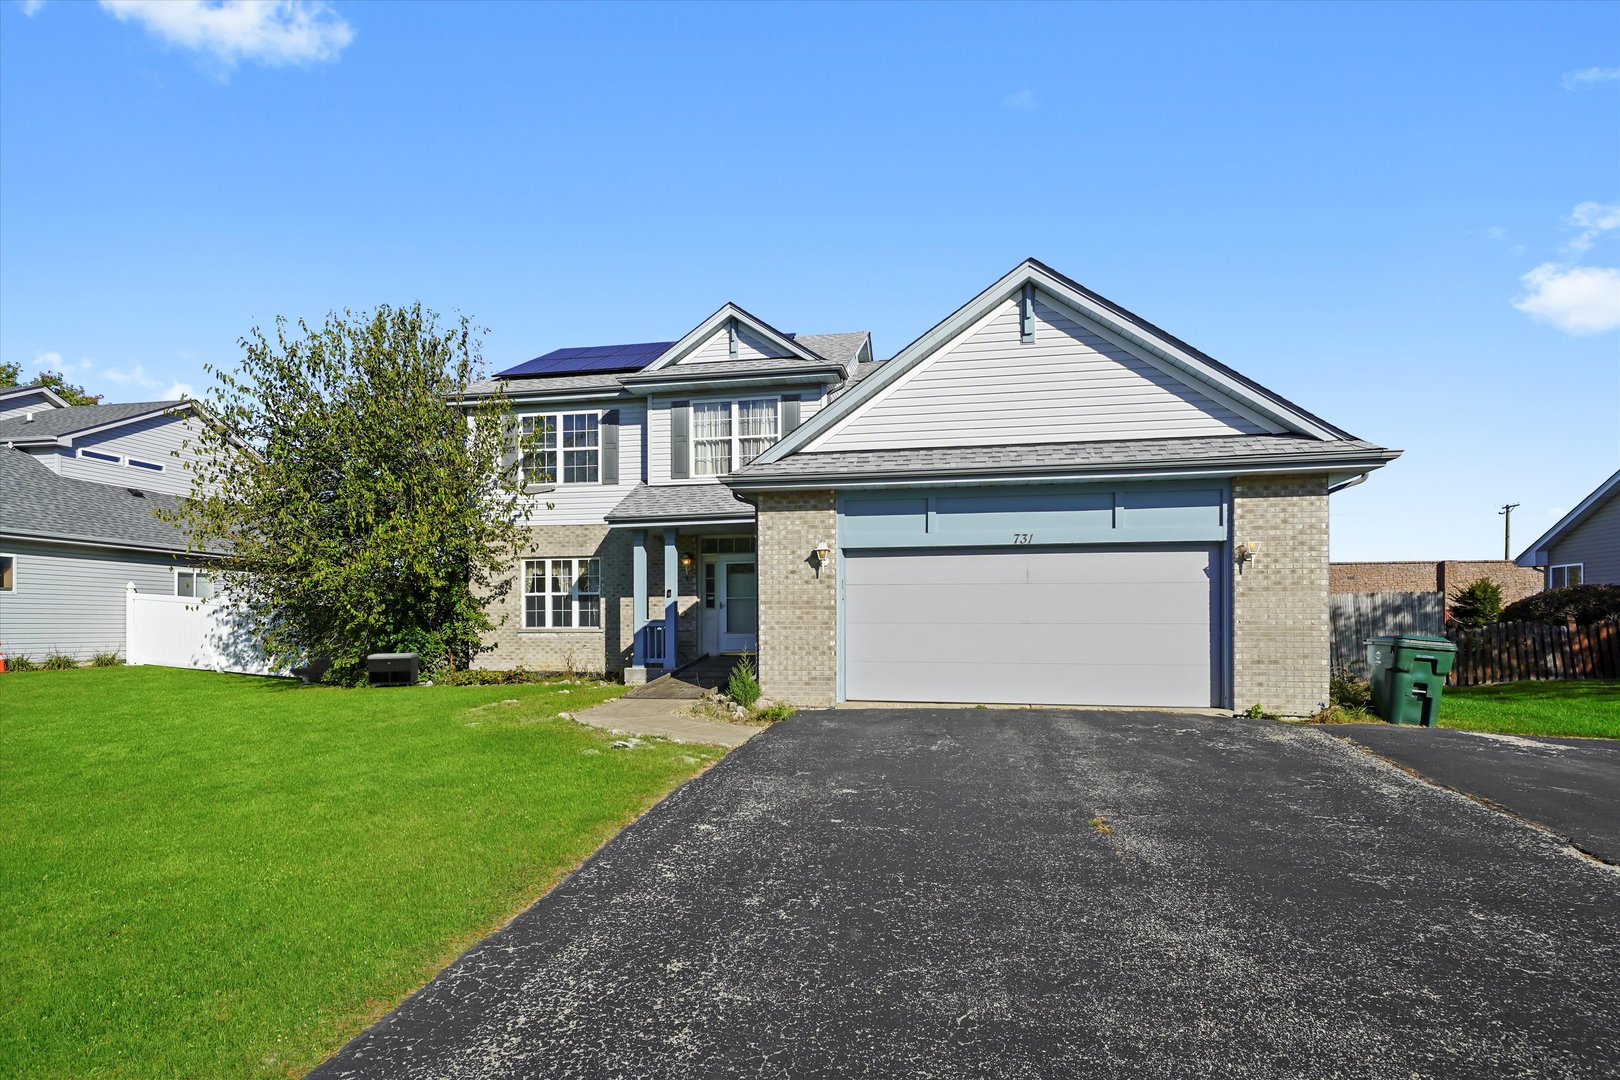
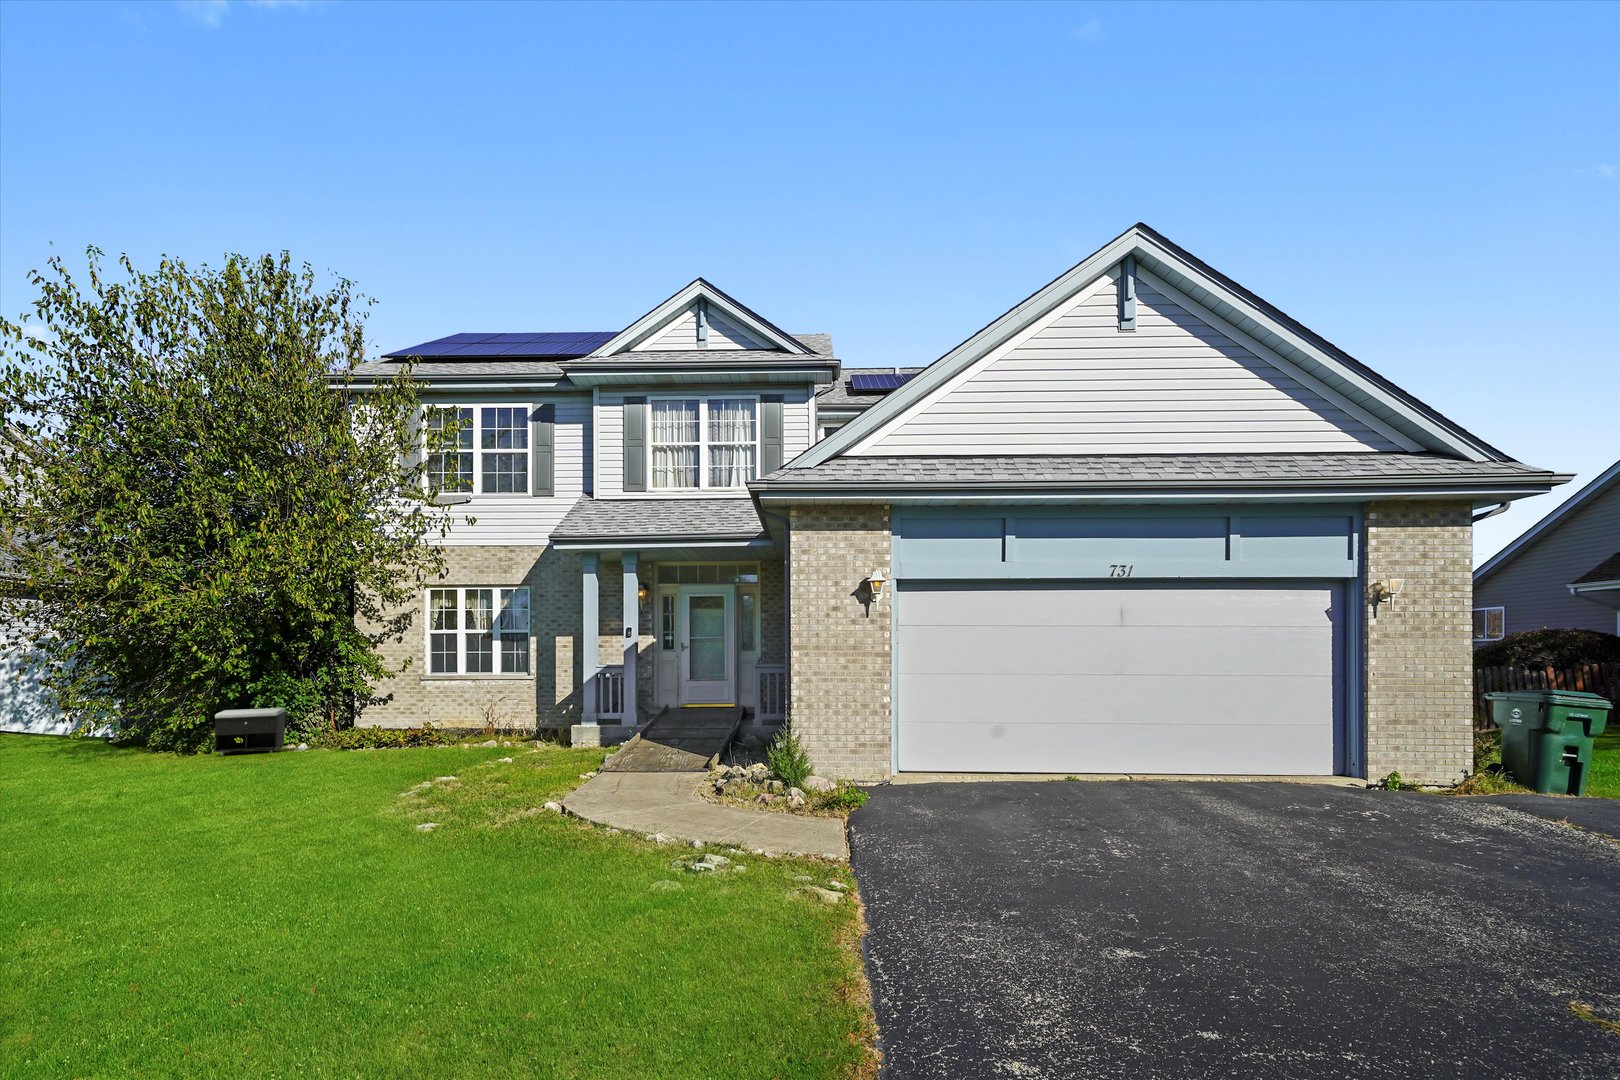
lounge chair: present [289,657,331,684] -> none [96,714,158,754]

